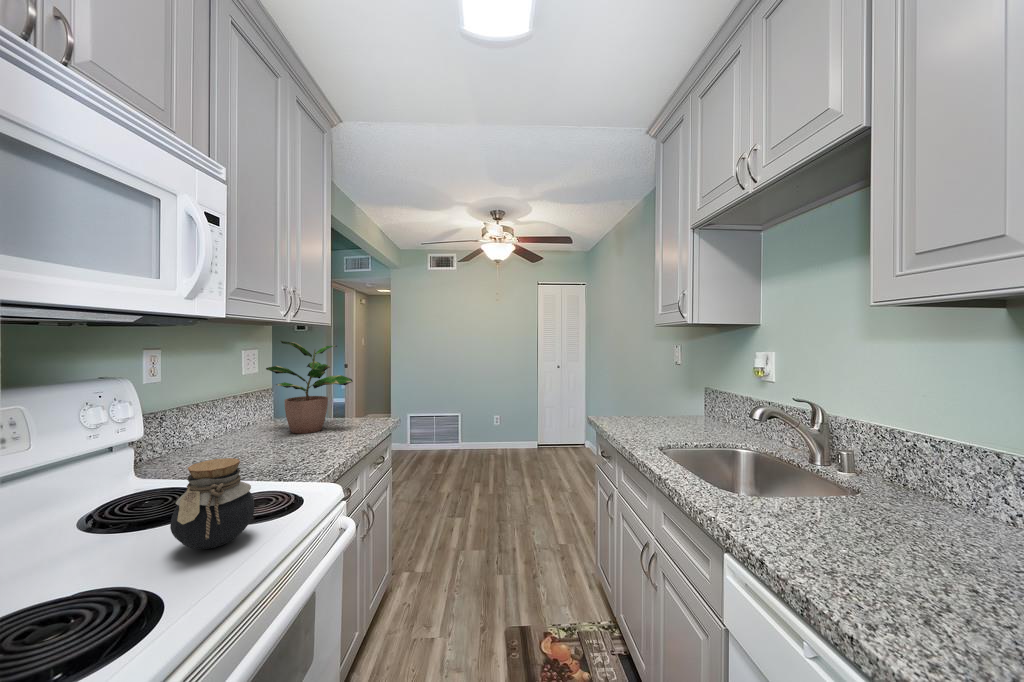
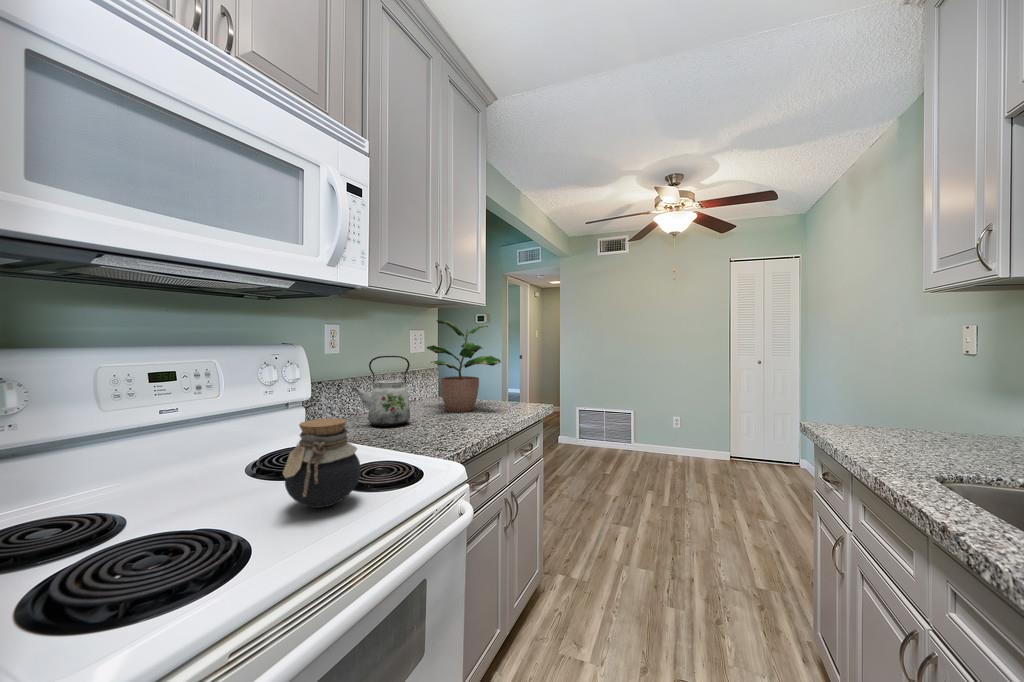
kettle: none [184,382,258,458] -> present [352,356,410,426]

